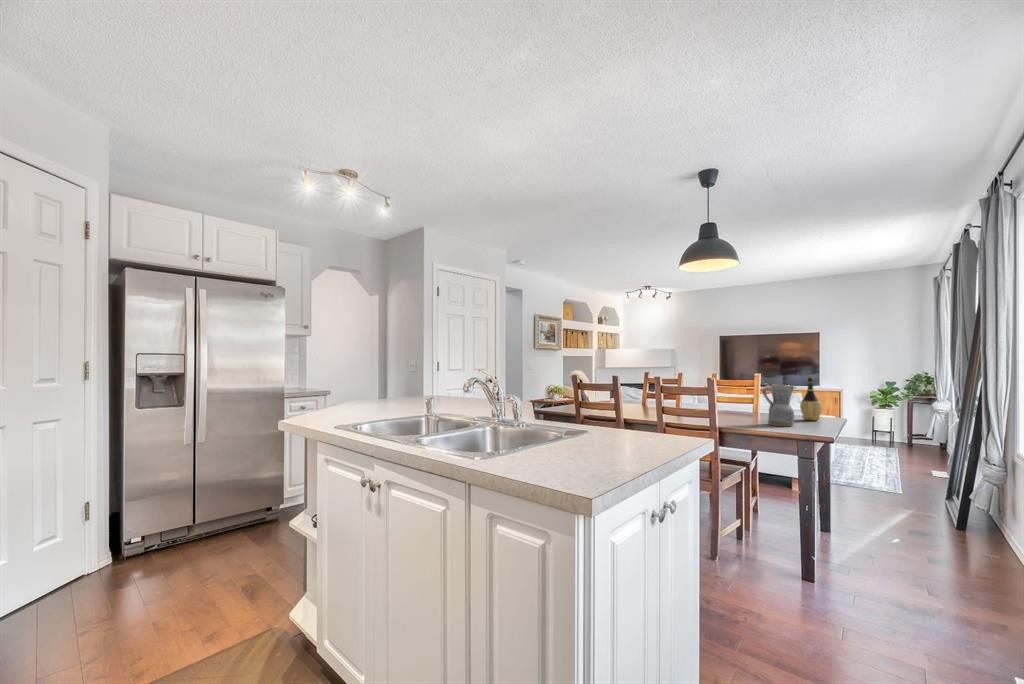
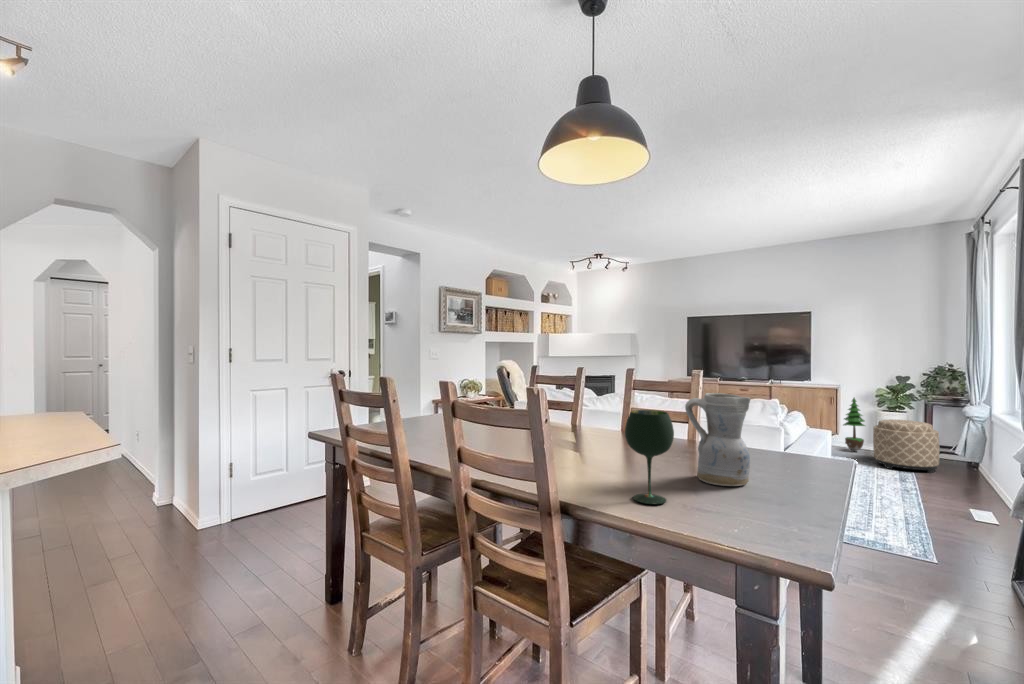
wine bottle: present [800,375,822,421] -> none [769,373,810,463]
wine glass: none [740,391,763,430] -> present [625,410,674,504]
potted tree: none [844,398,863,440] -> present [843,398,865,451]
ottoman: none [867,414,917,452] -> present [873,419,940,473]

